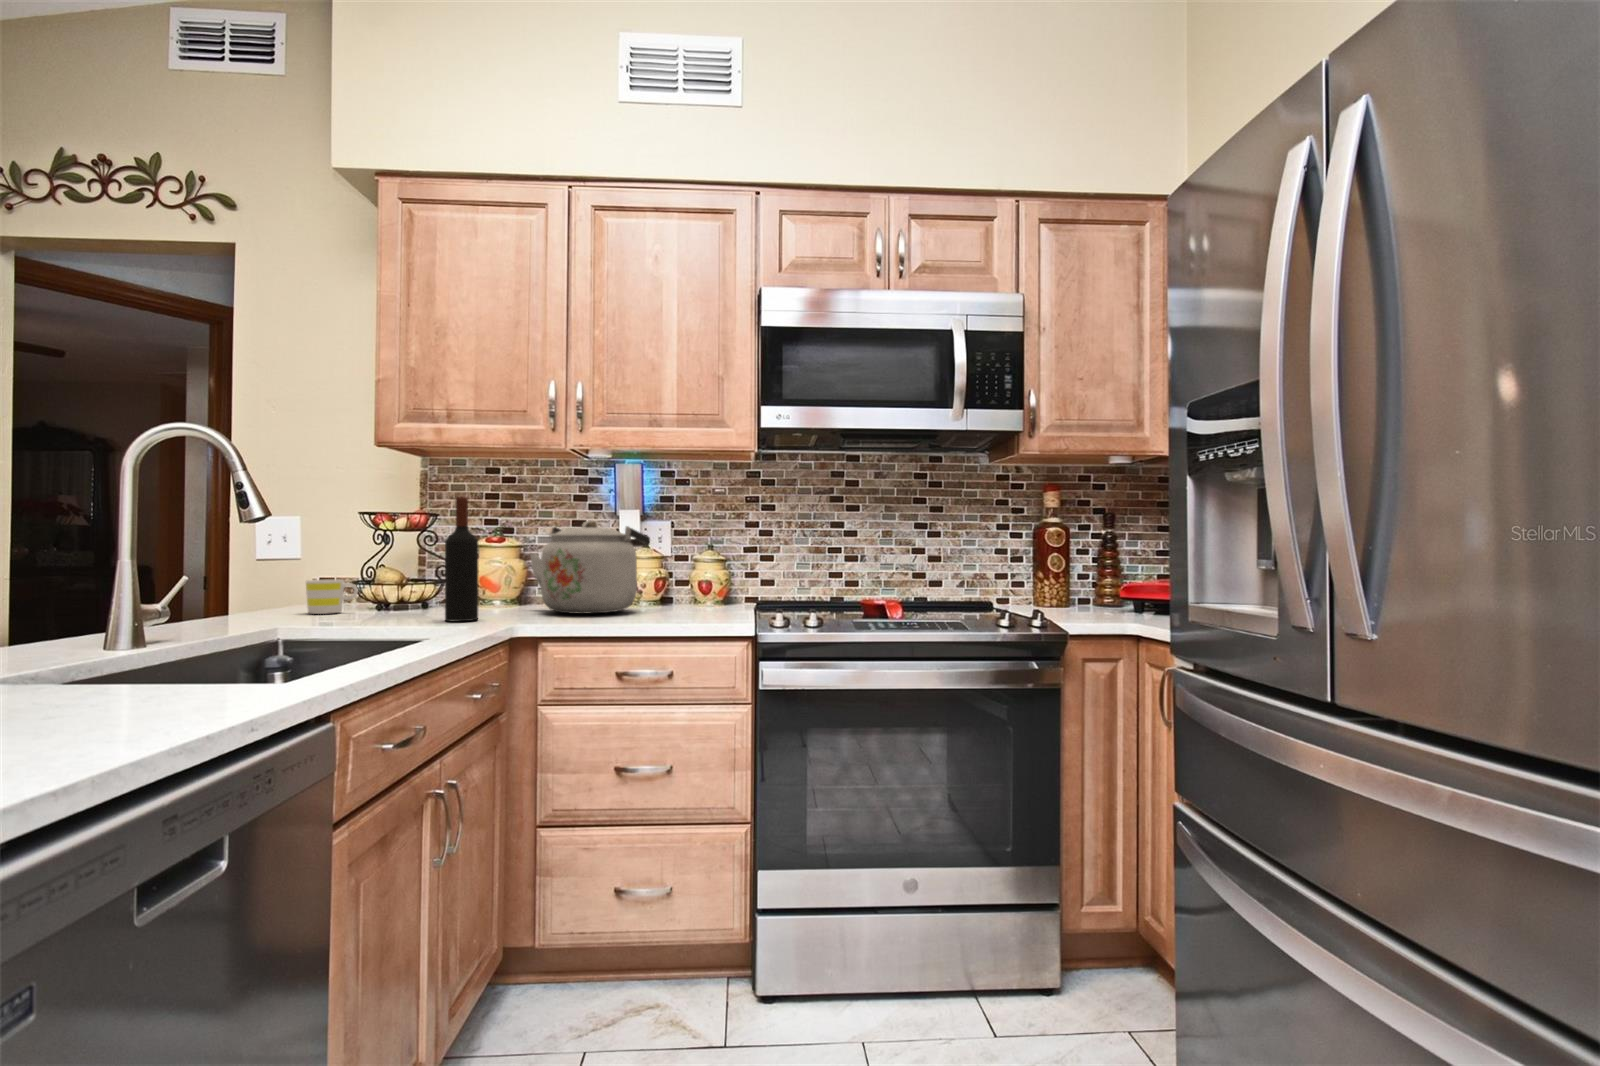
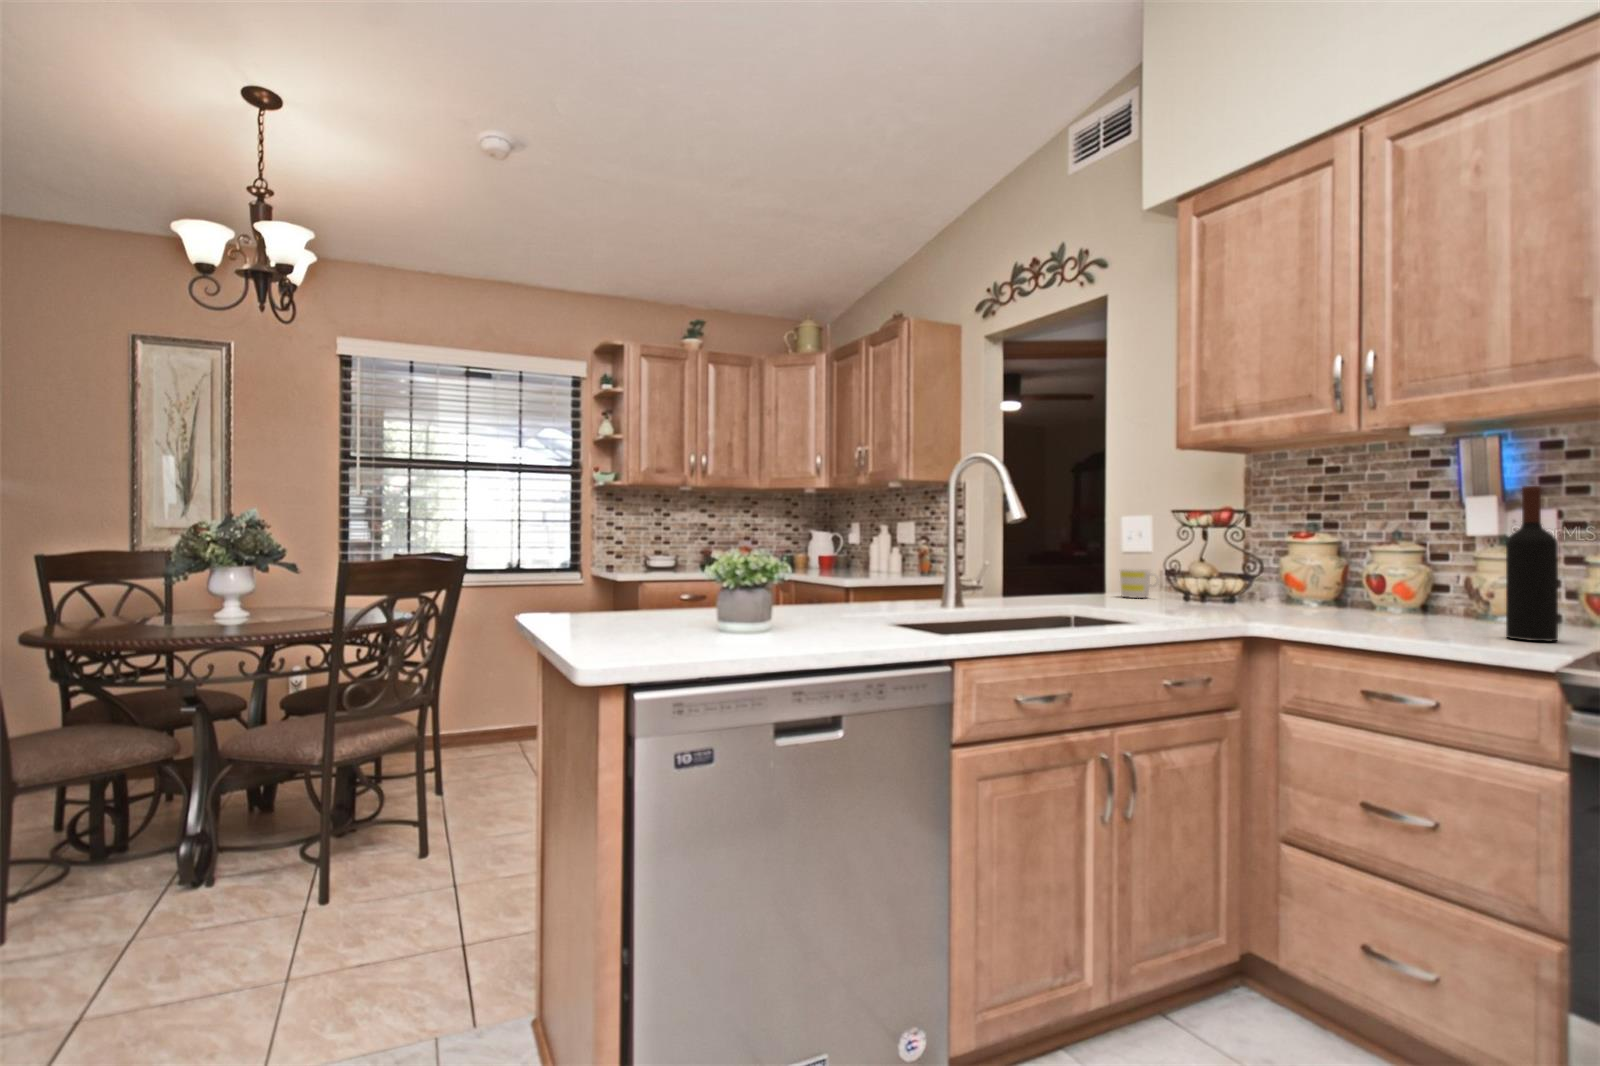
wine bottle: present [445,497,478,621] -> present [1506,486,1558,641]
kettle: present [530,521,650,614] -> none [1321,513,1484,623]

